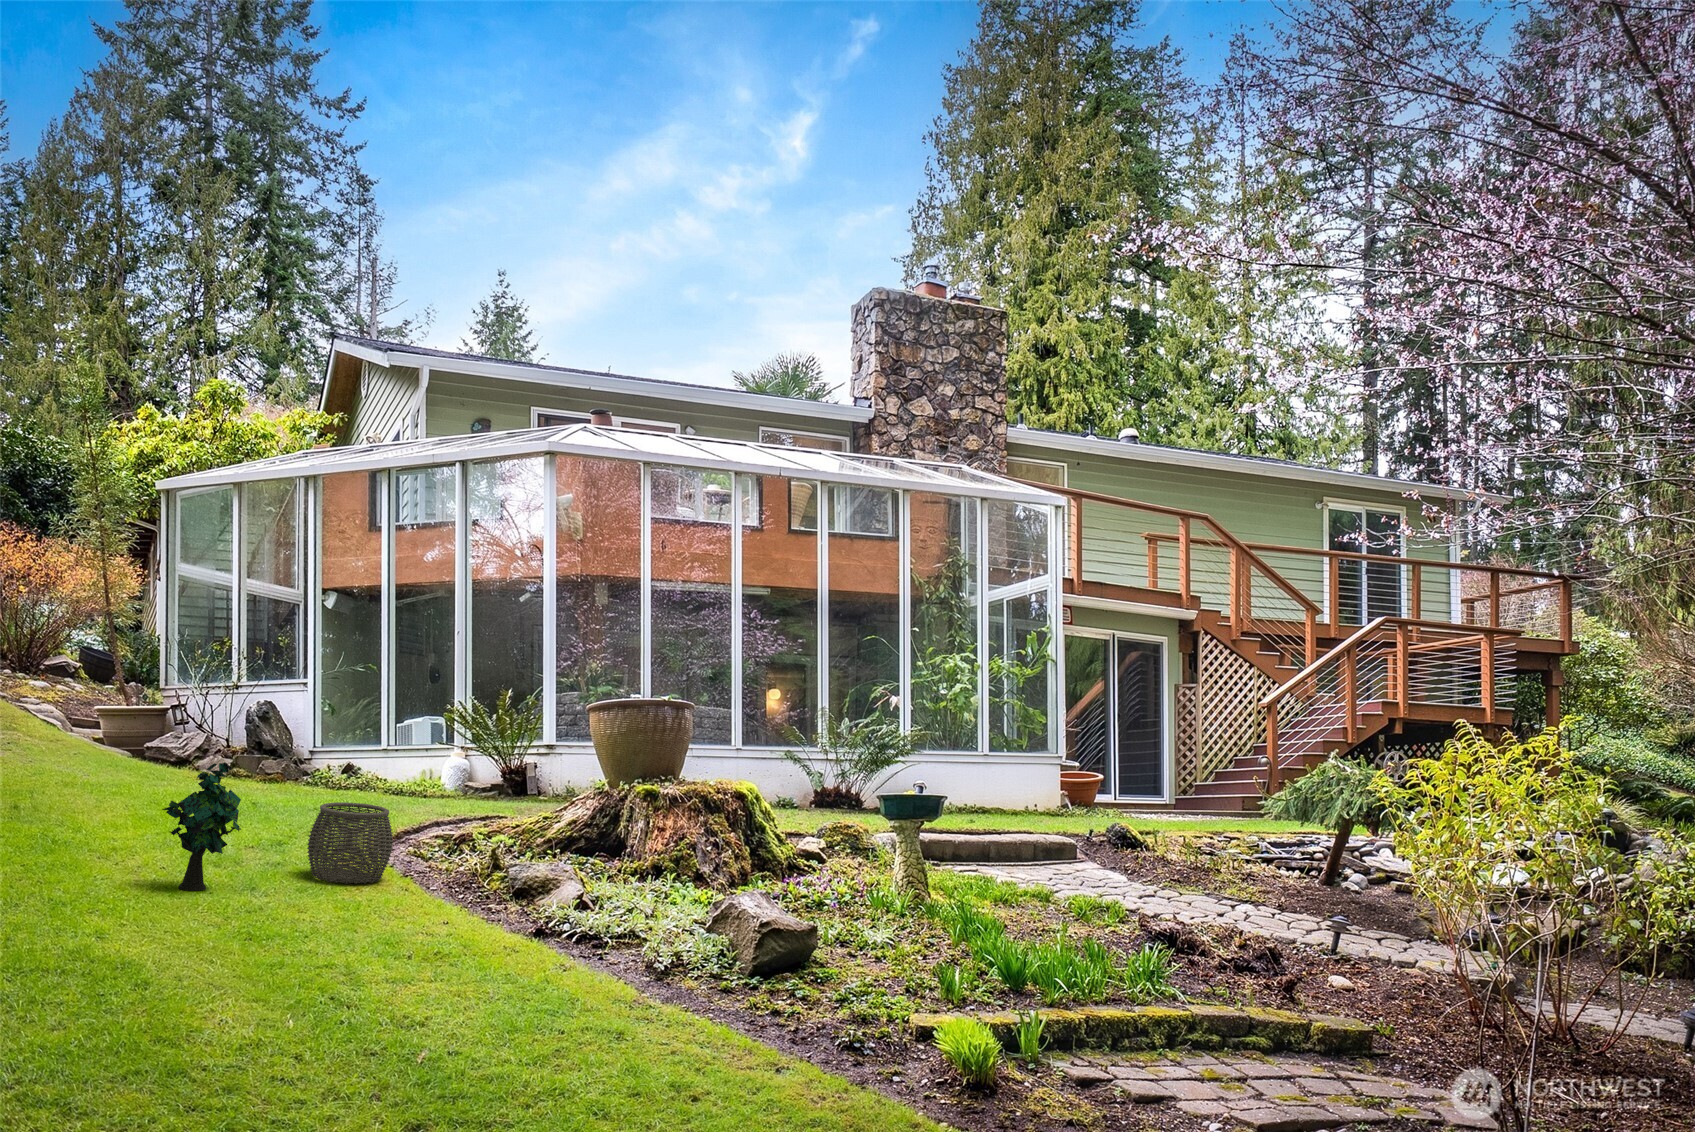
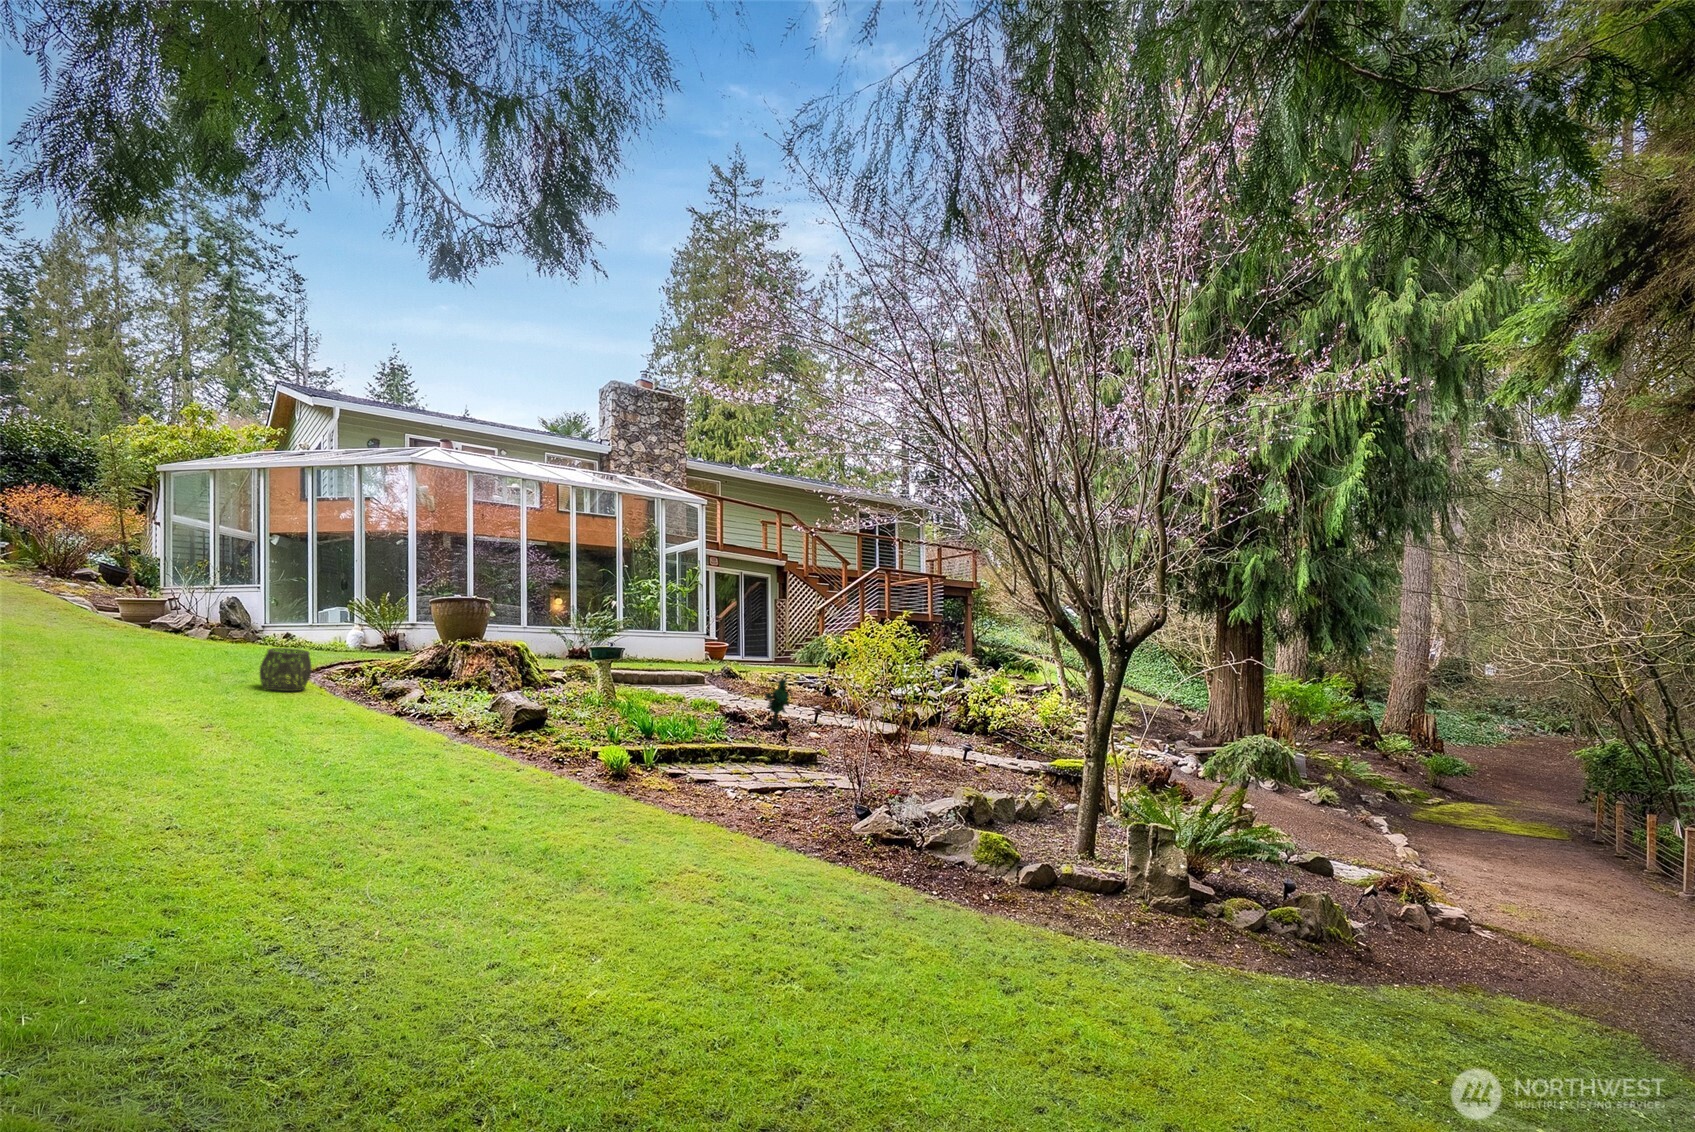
decorative plant: present [162,762,241,891] -> present [764,676,793,729]

